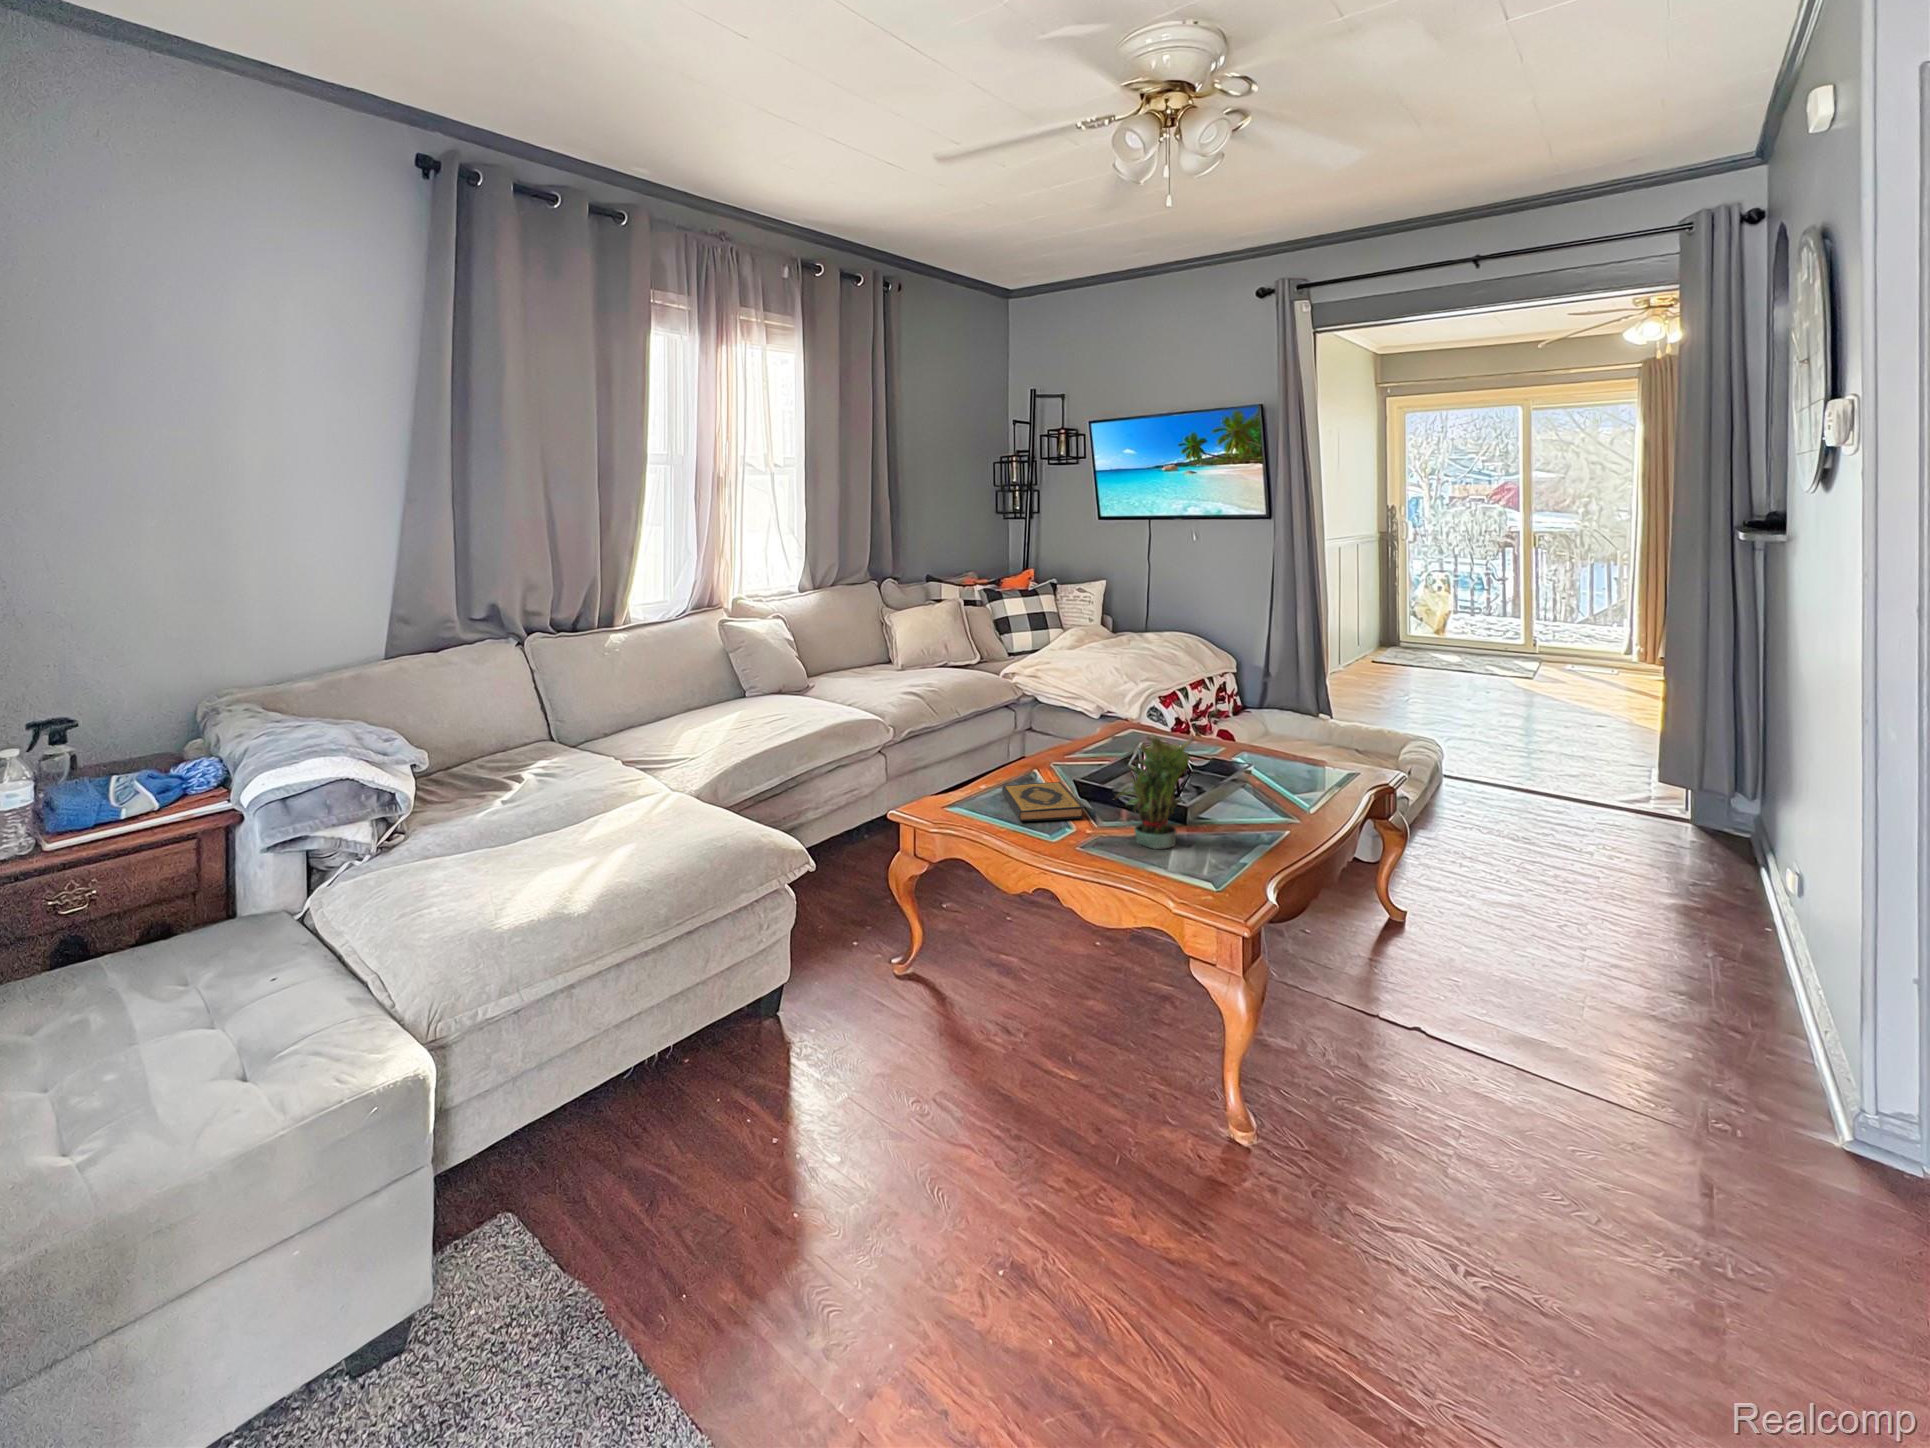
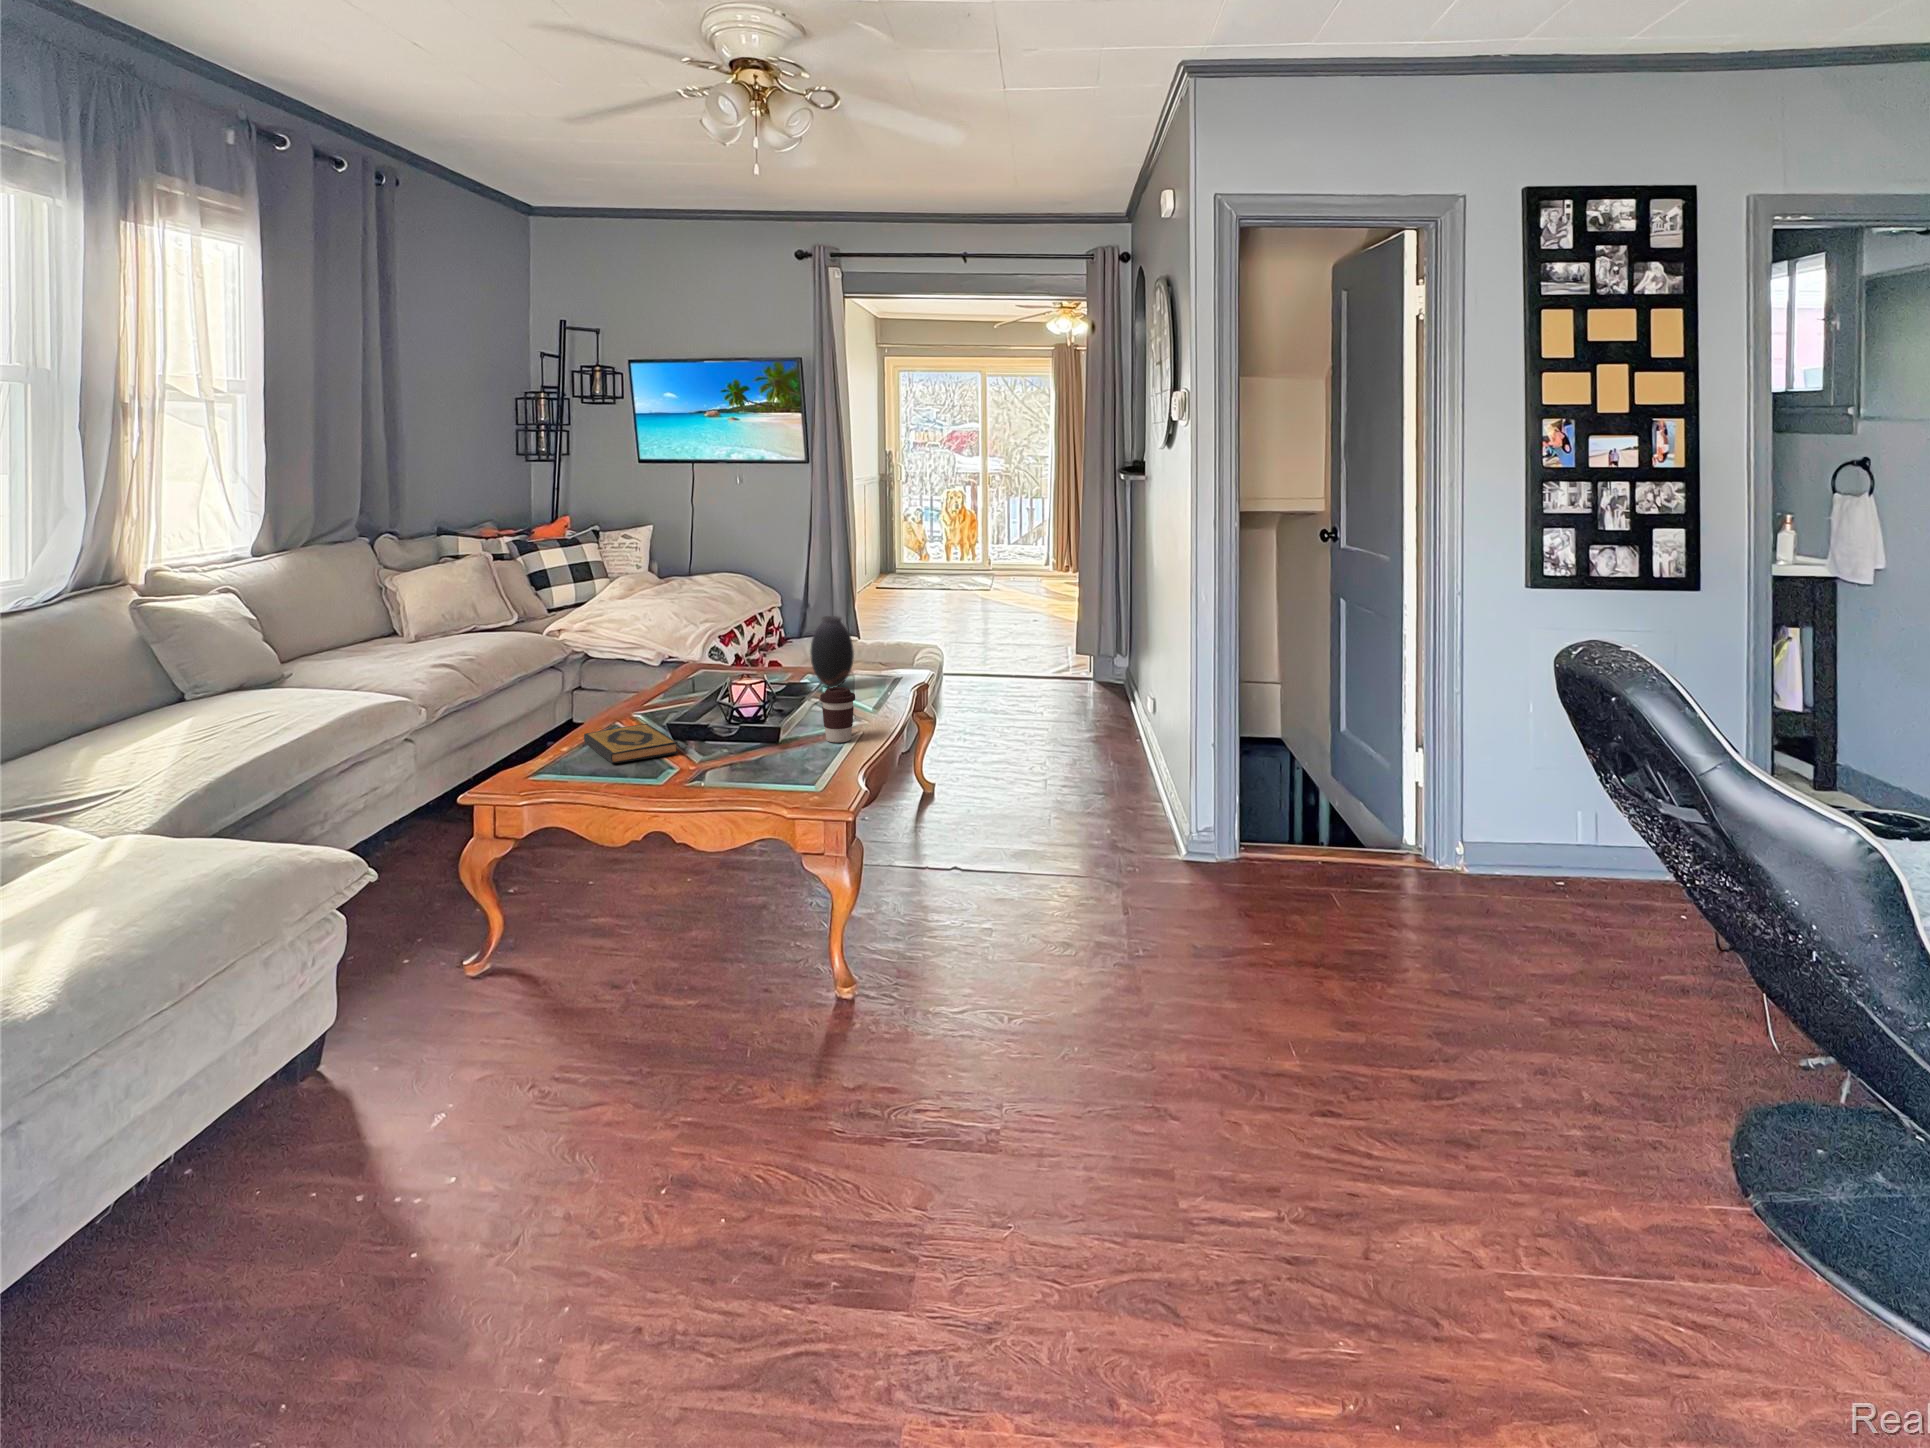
vase: none [1238,681,1287,759] -> present [810,616,854,688]
potted plant: present [1117,734,1194,848] -> none [710,660,784,770]
coffee cup: none [1237,766,1278,828] -> present [820,687,855,742]

